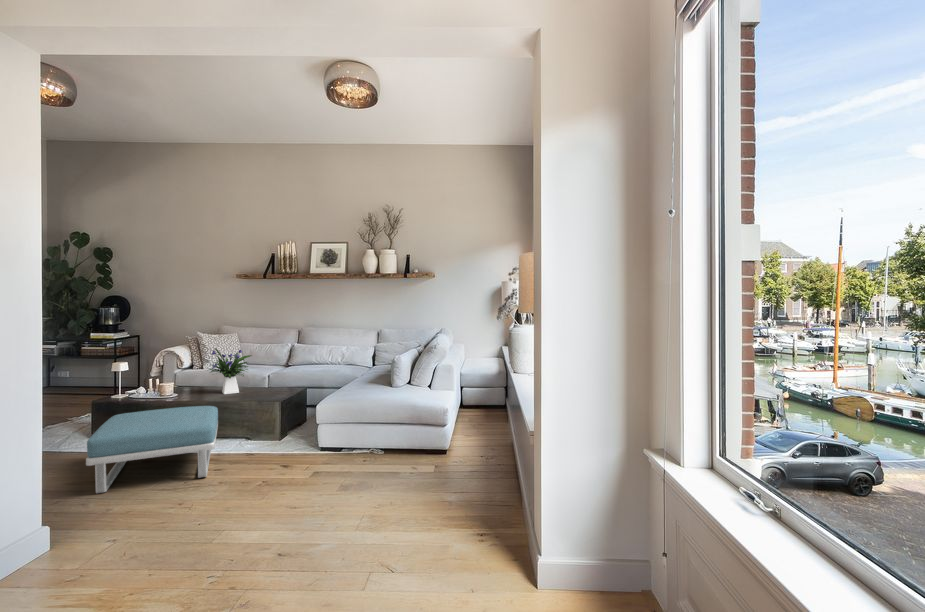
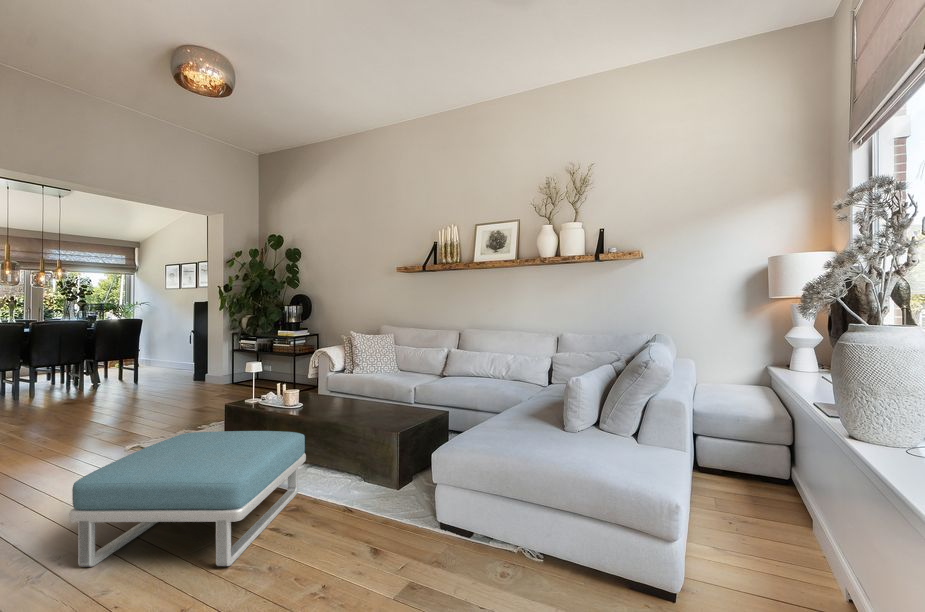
flower arrangement: present [209,348,251,394] -> none [325,349,383,411]

